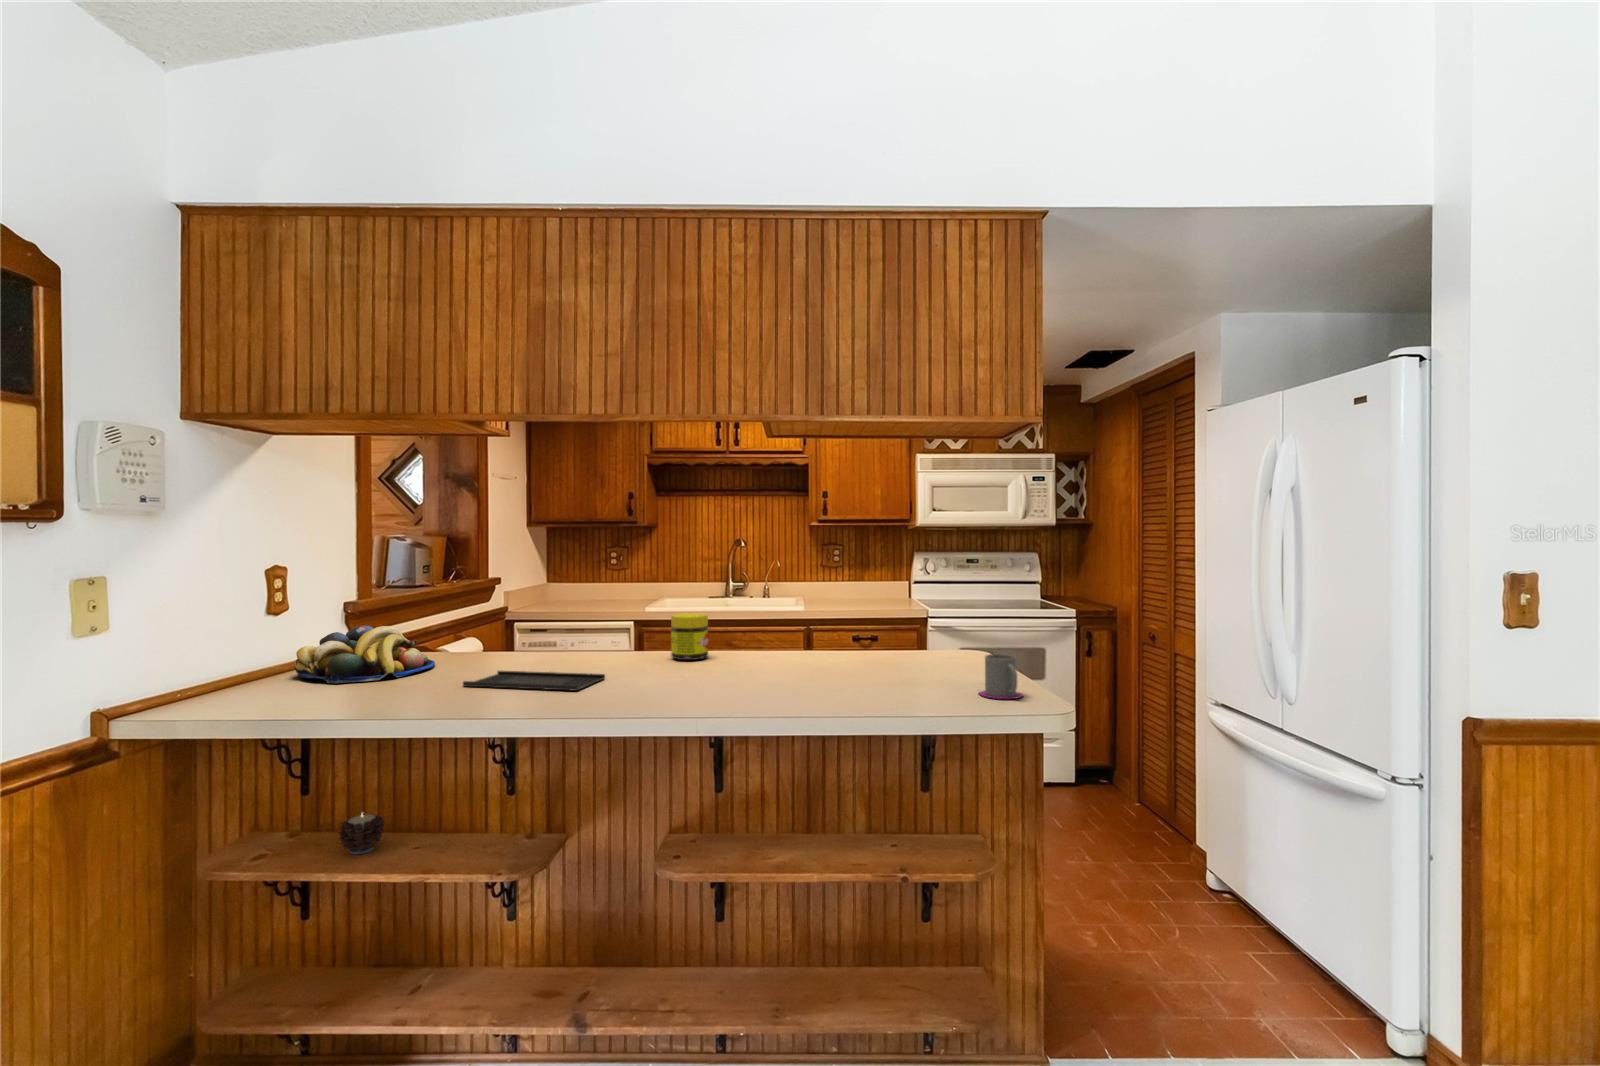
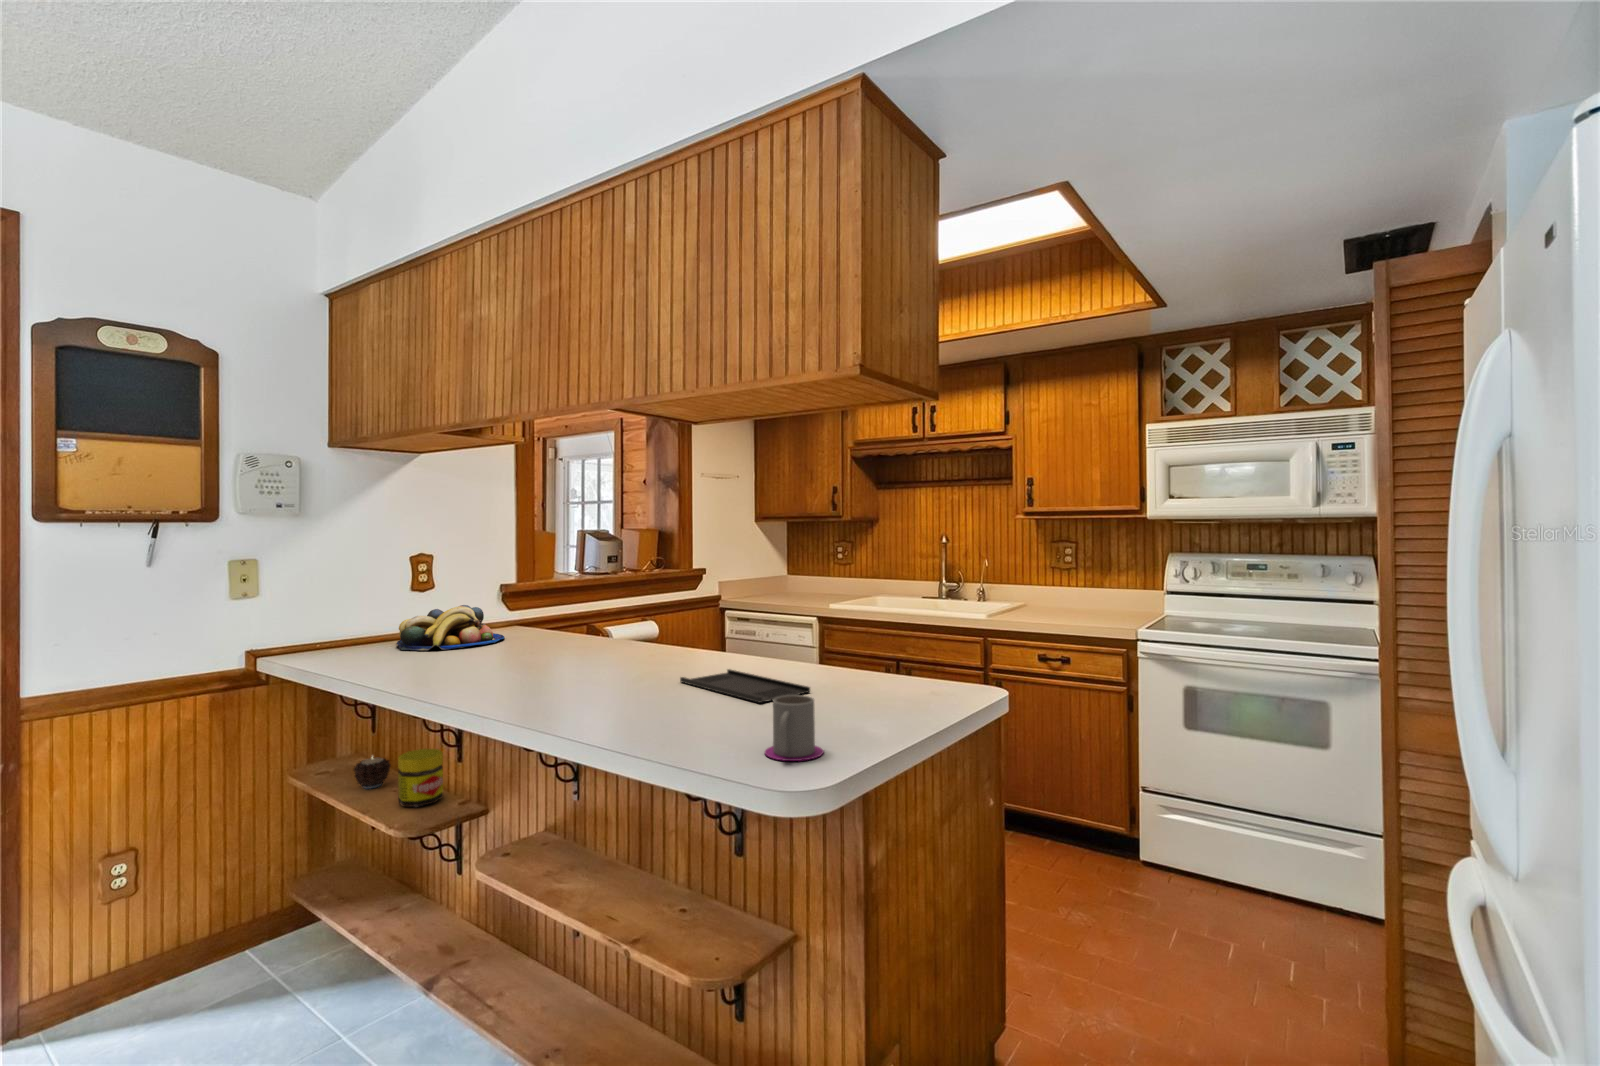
jar: present [671,614,708,660] -> present [398,749,443,807]
tray: present [463,671,605,691] -> present [680,669,810,703]

